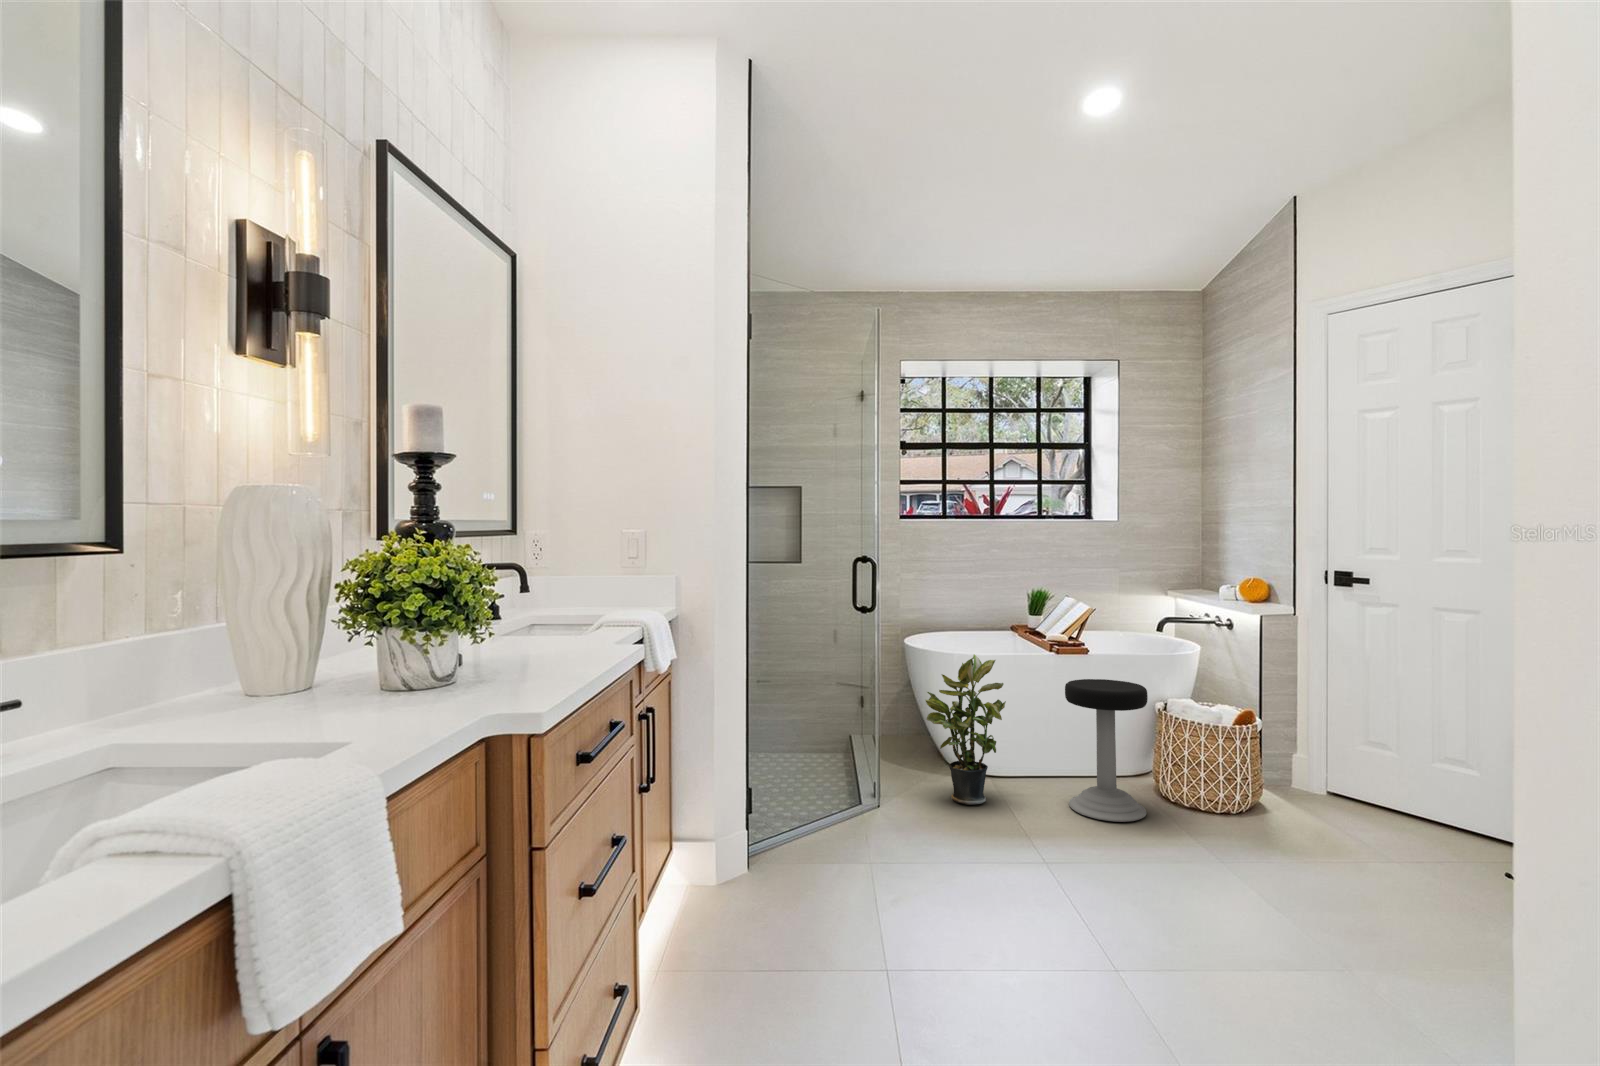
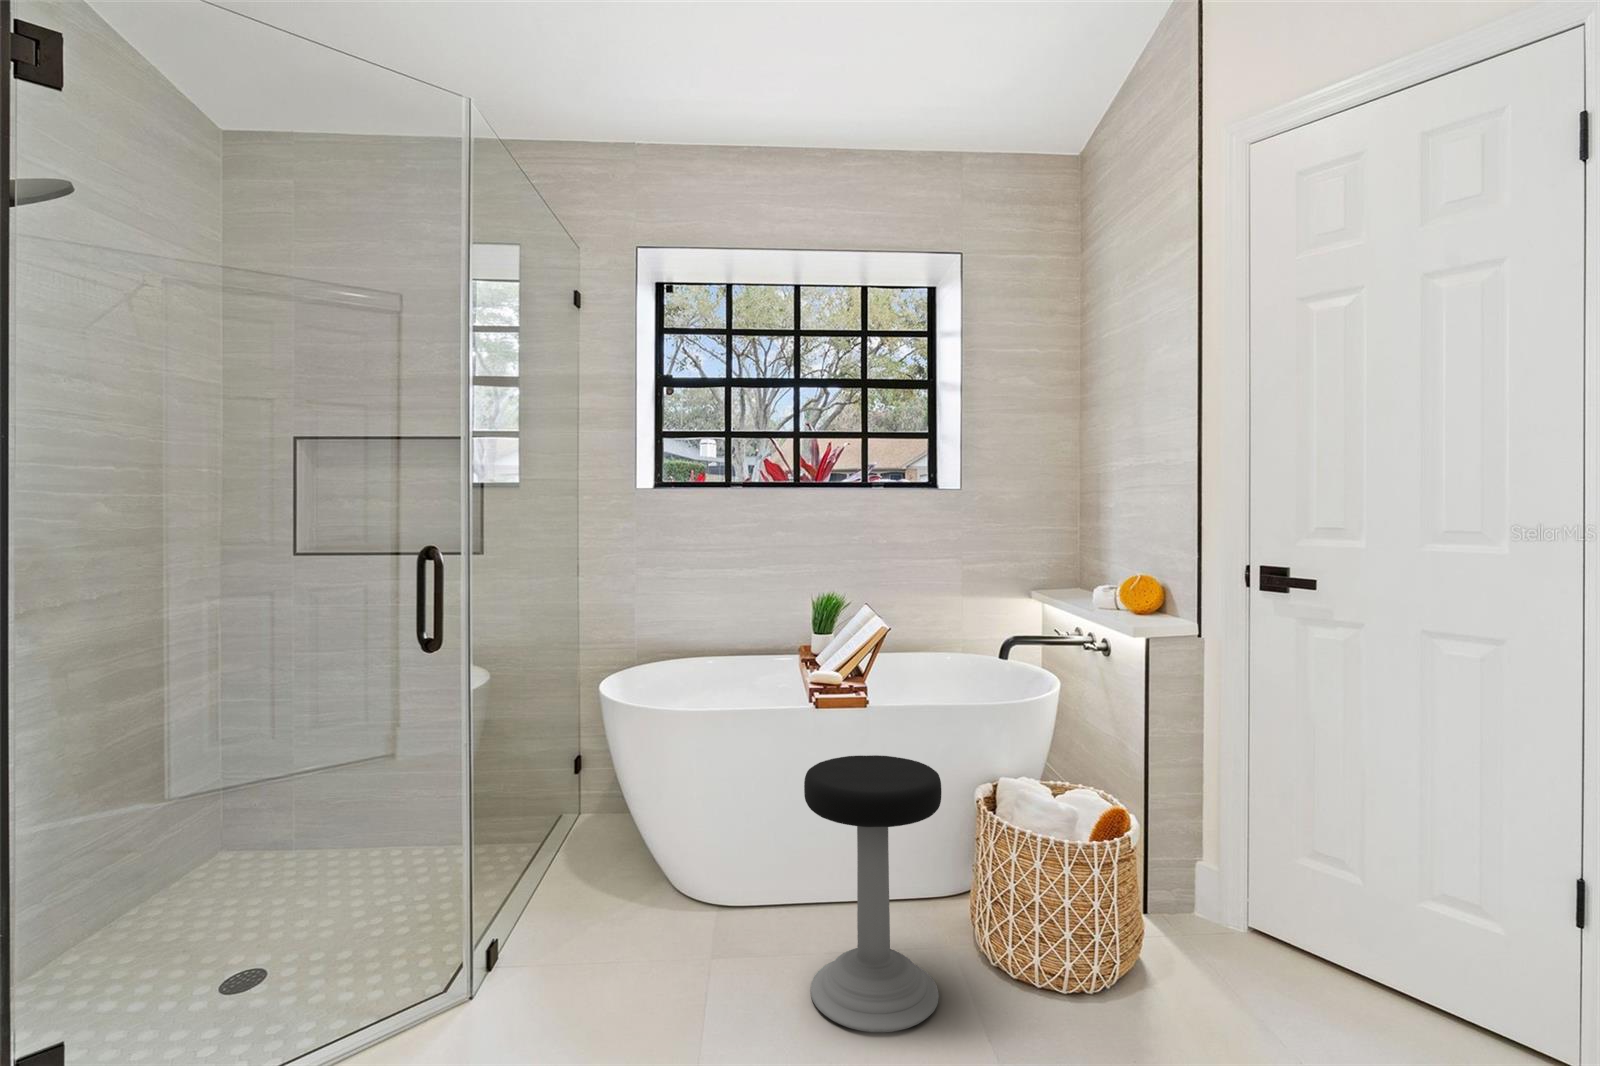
potted plant: present [925,654,1006,805] -> none [560,716,708,996]

